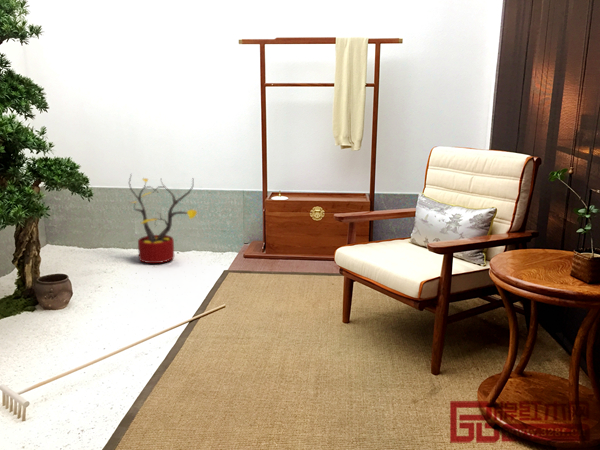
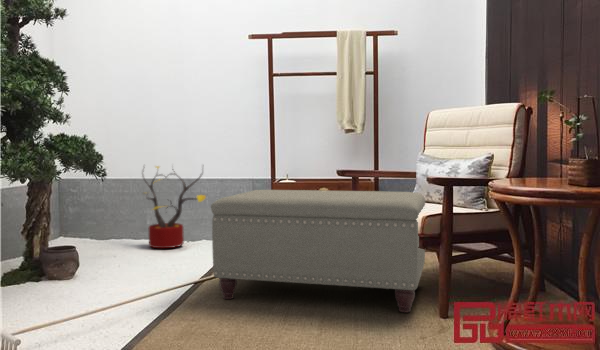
ottoman: none [208,229,424,371] -> present [211,190,425,313]

